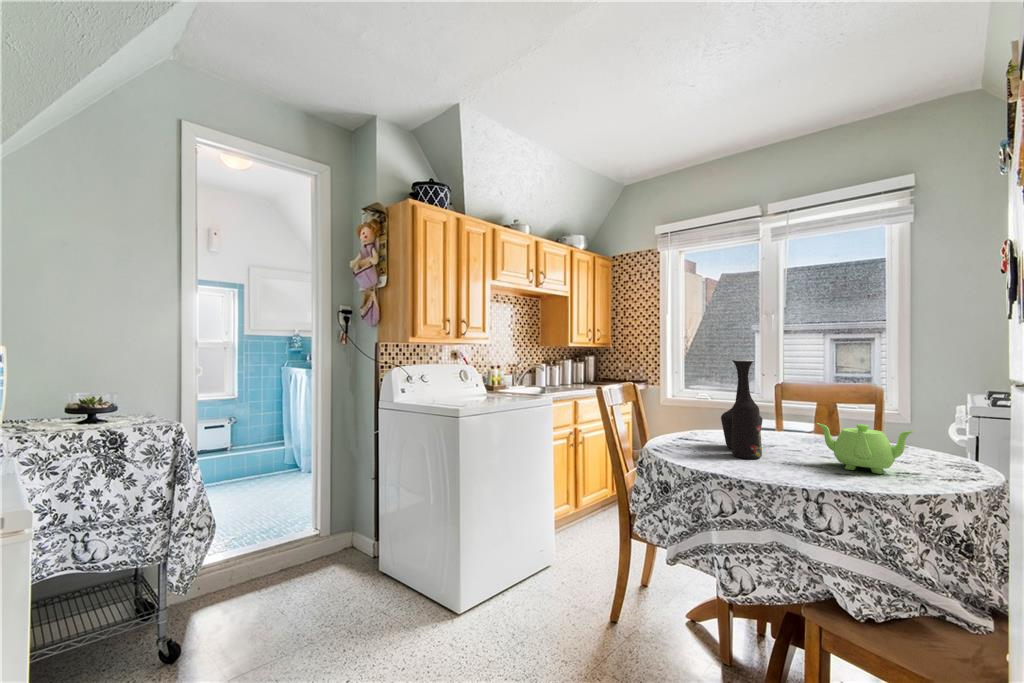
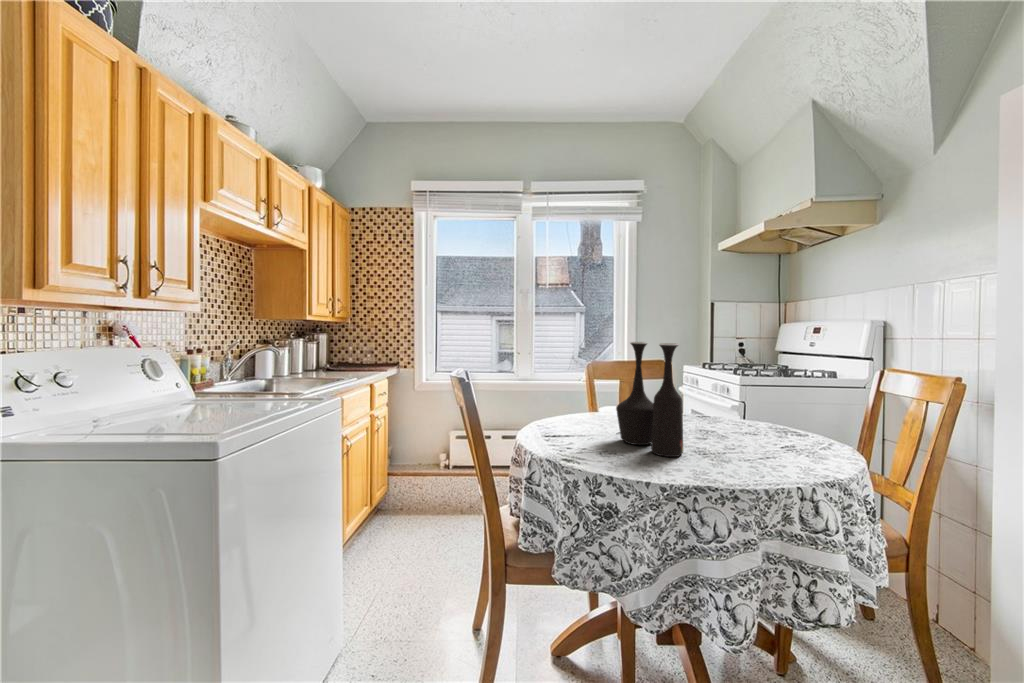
teapot: present [816,423,914,474] -> none [720,405,792,451]

